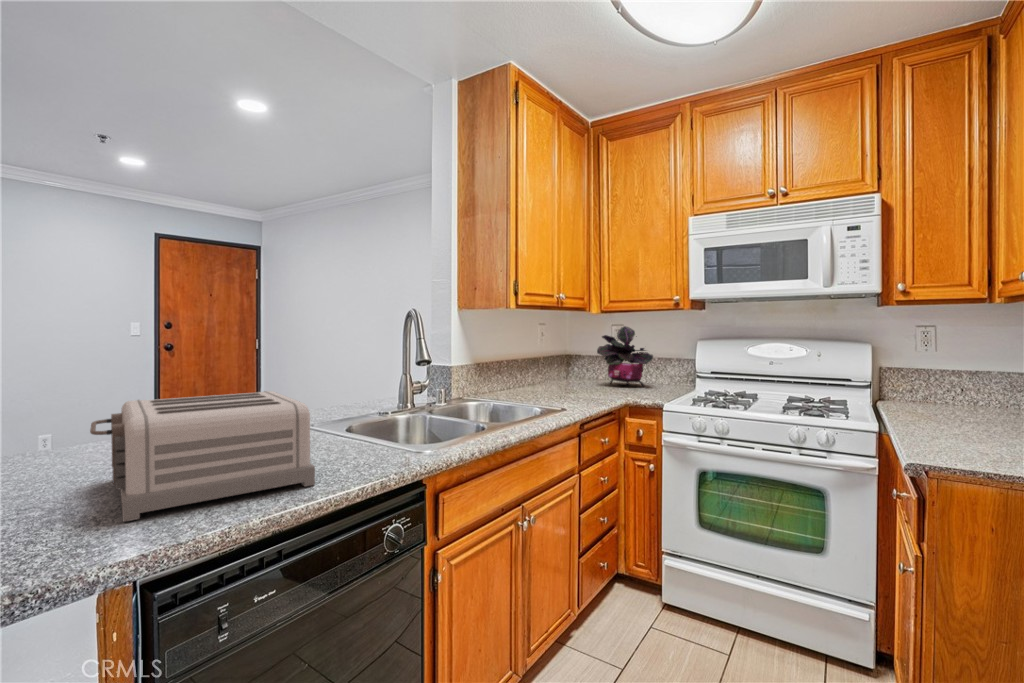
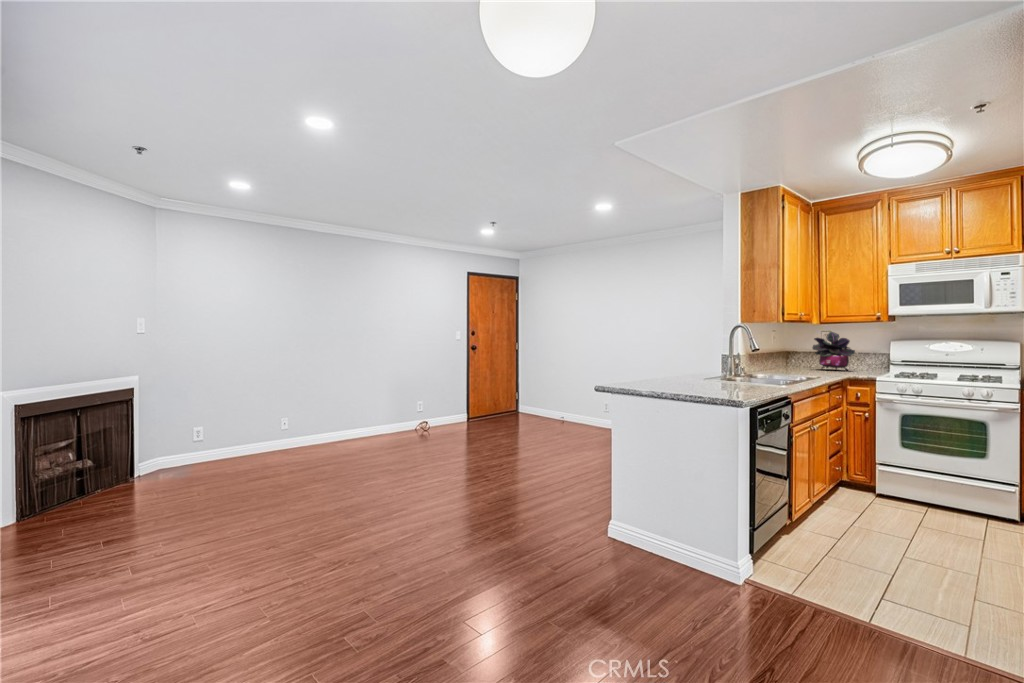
toaster: present [90,391,315,521] -> none [685,359,765,394]

